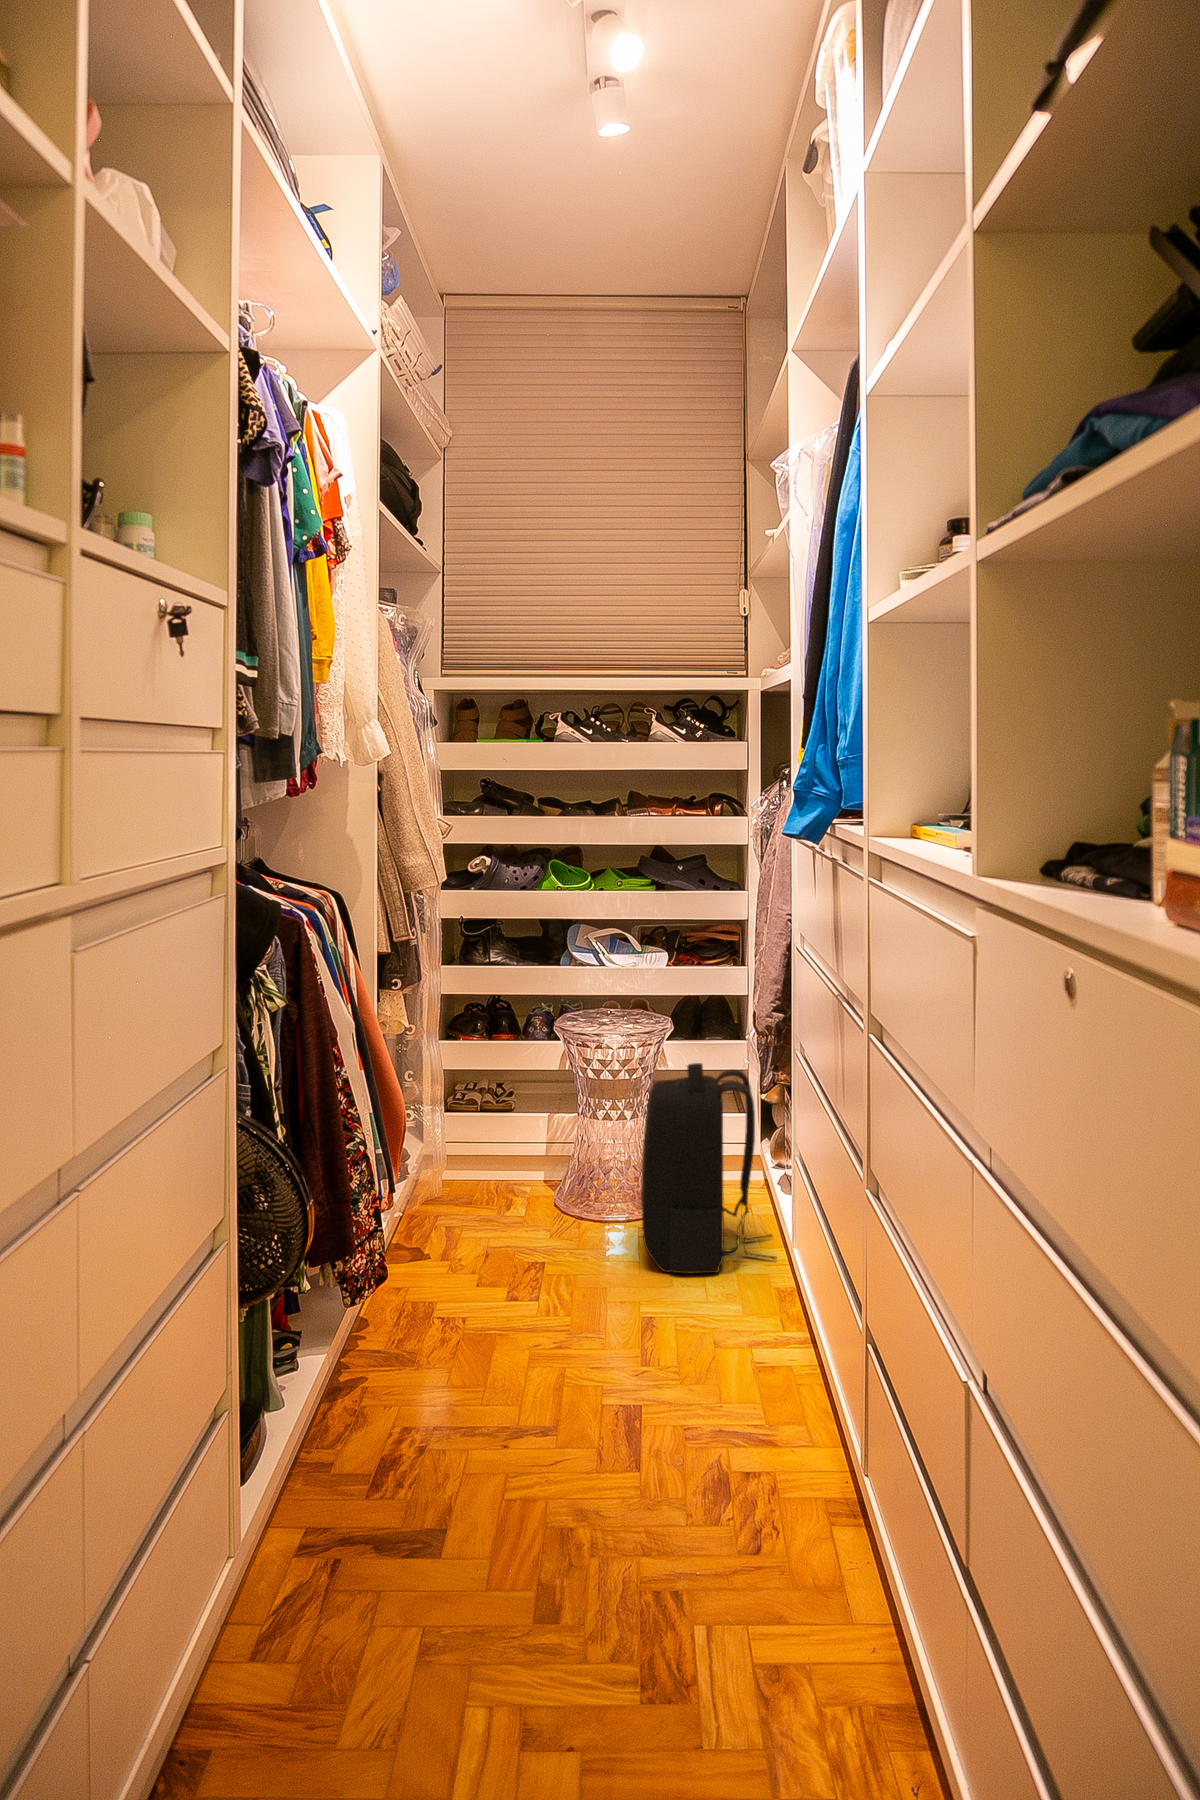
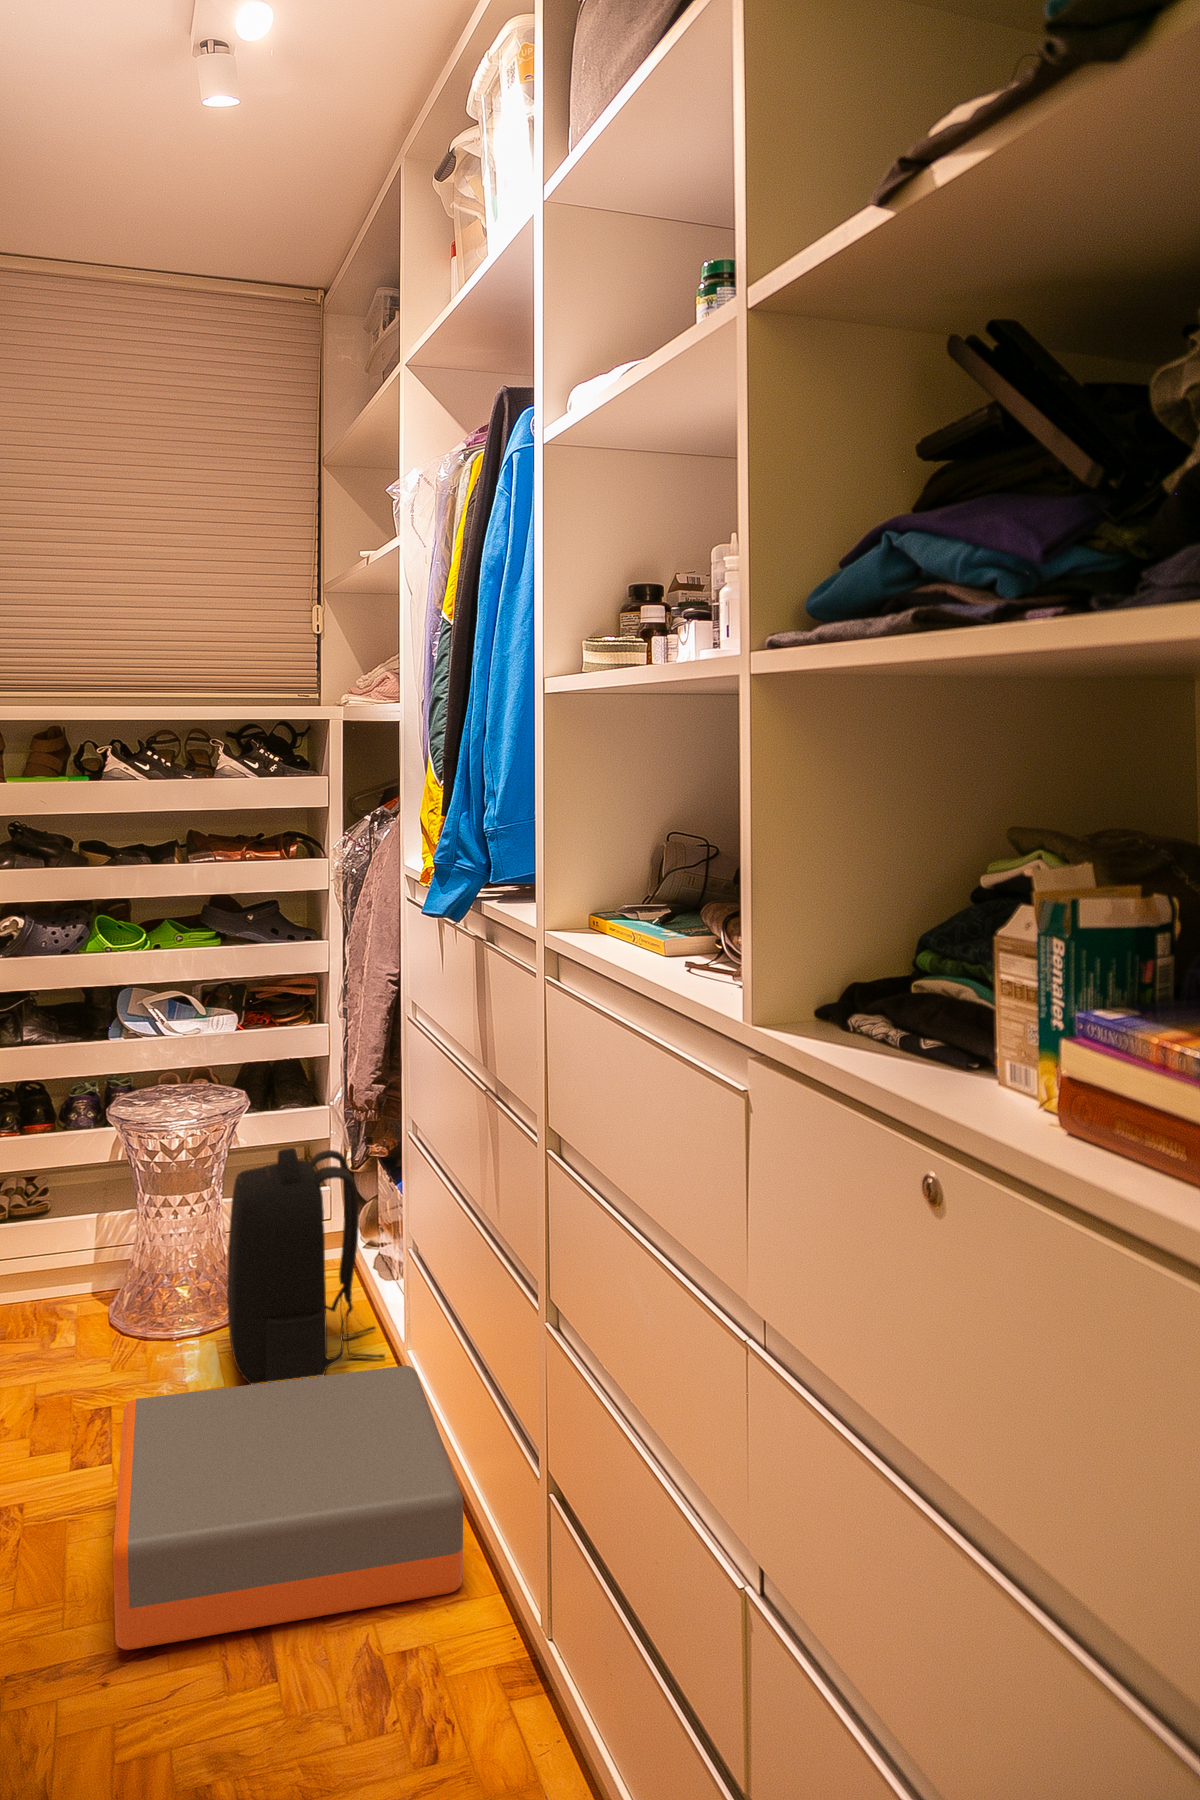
storage box: none [521,1249,811,1438] -> present [113,1366,463,1650]

